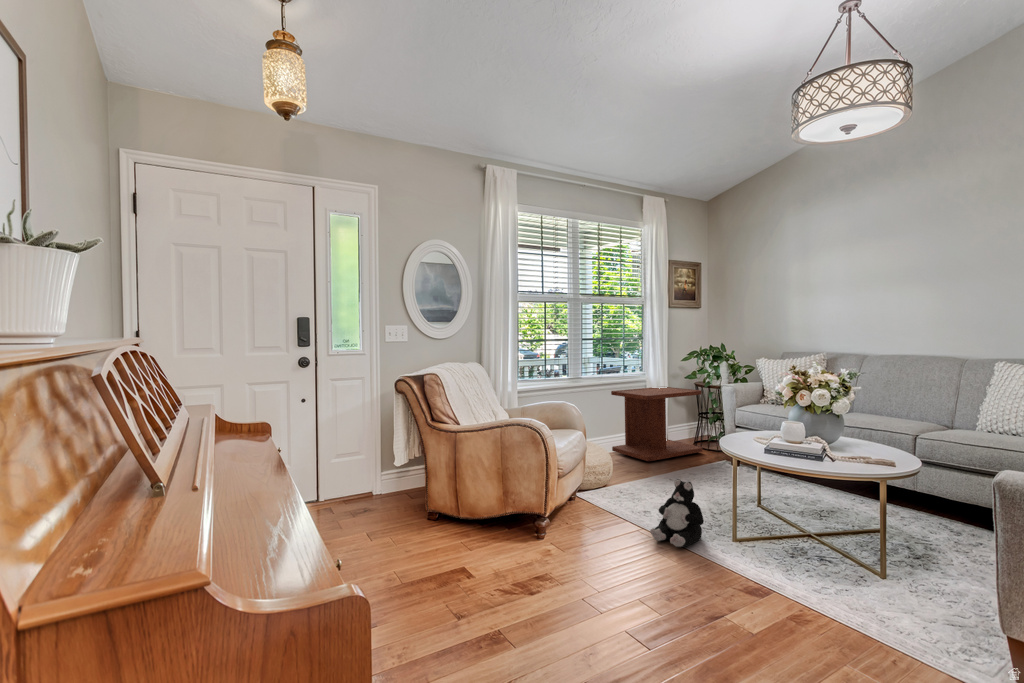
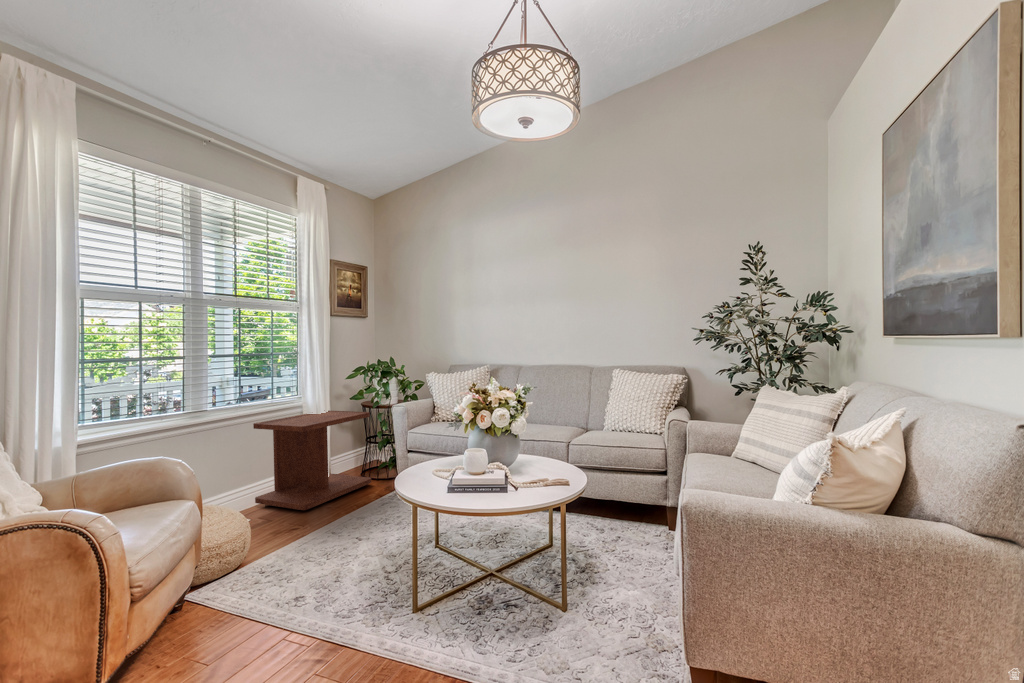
plush toy: present [650,479,704,547] -> none [300,550,377,657]

